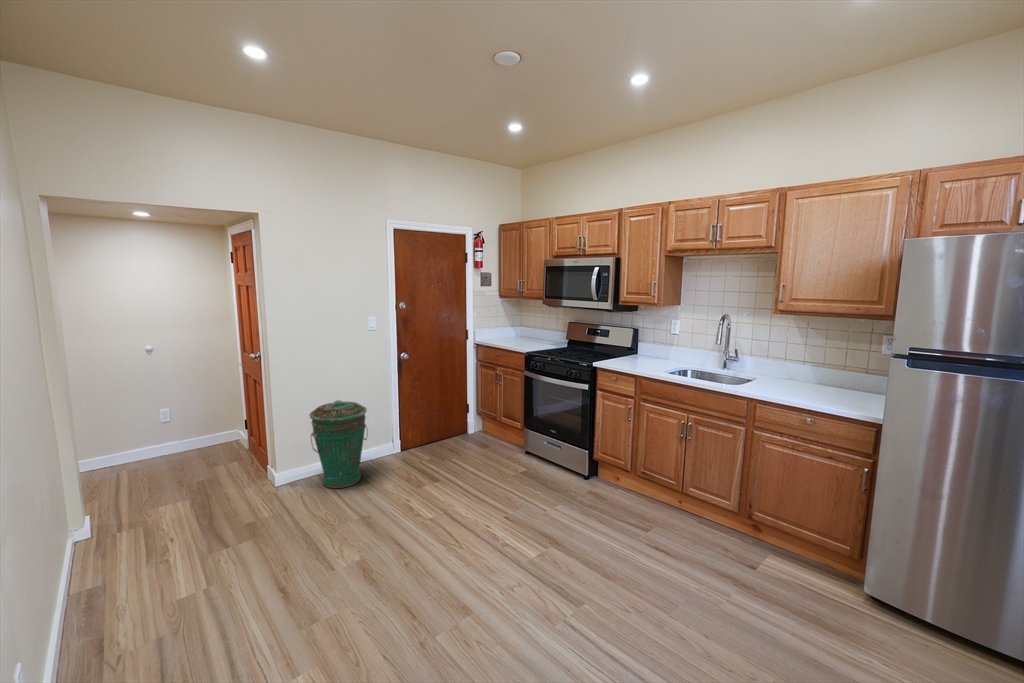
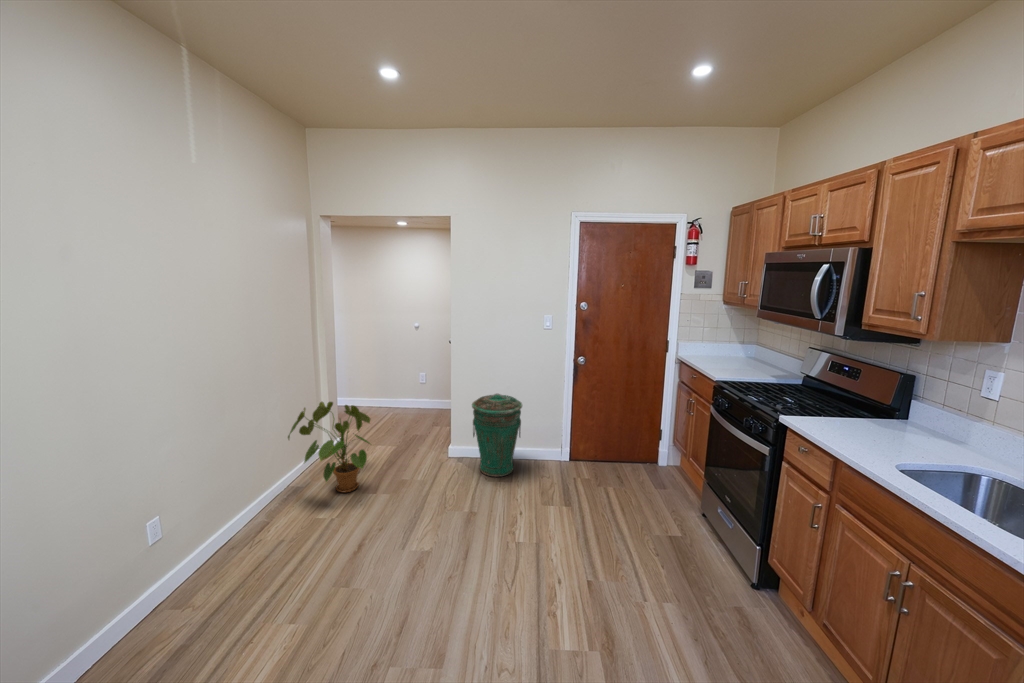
house plant: none [64,450,219,571] -> present [288,402,370,493]

